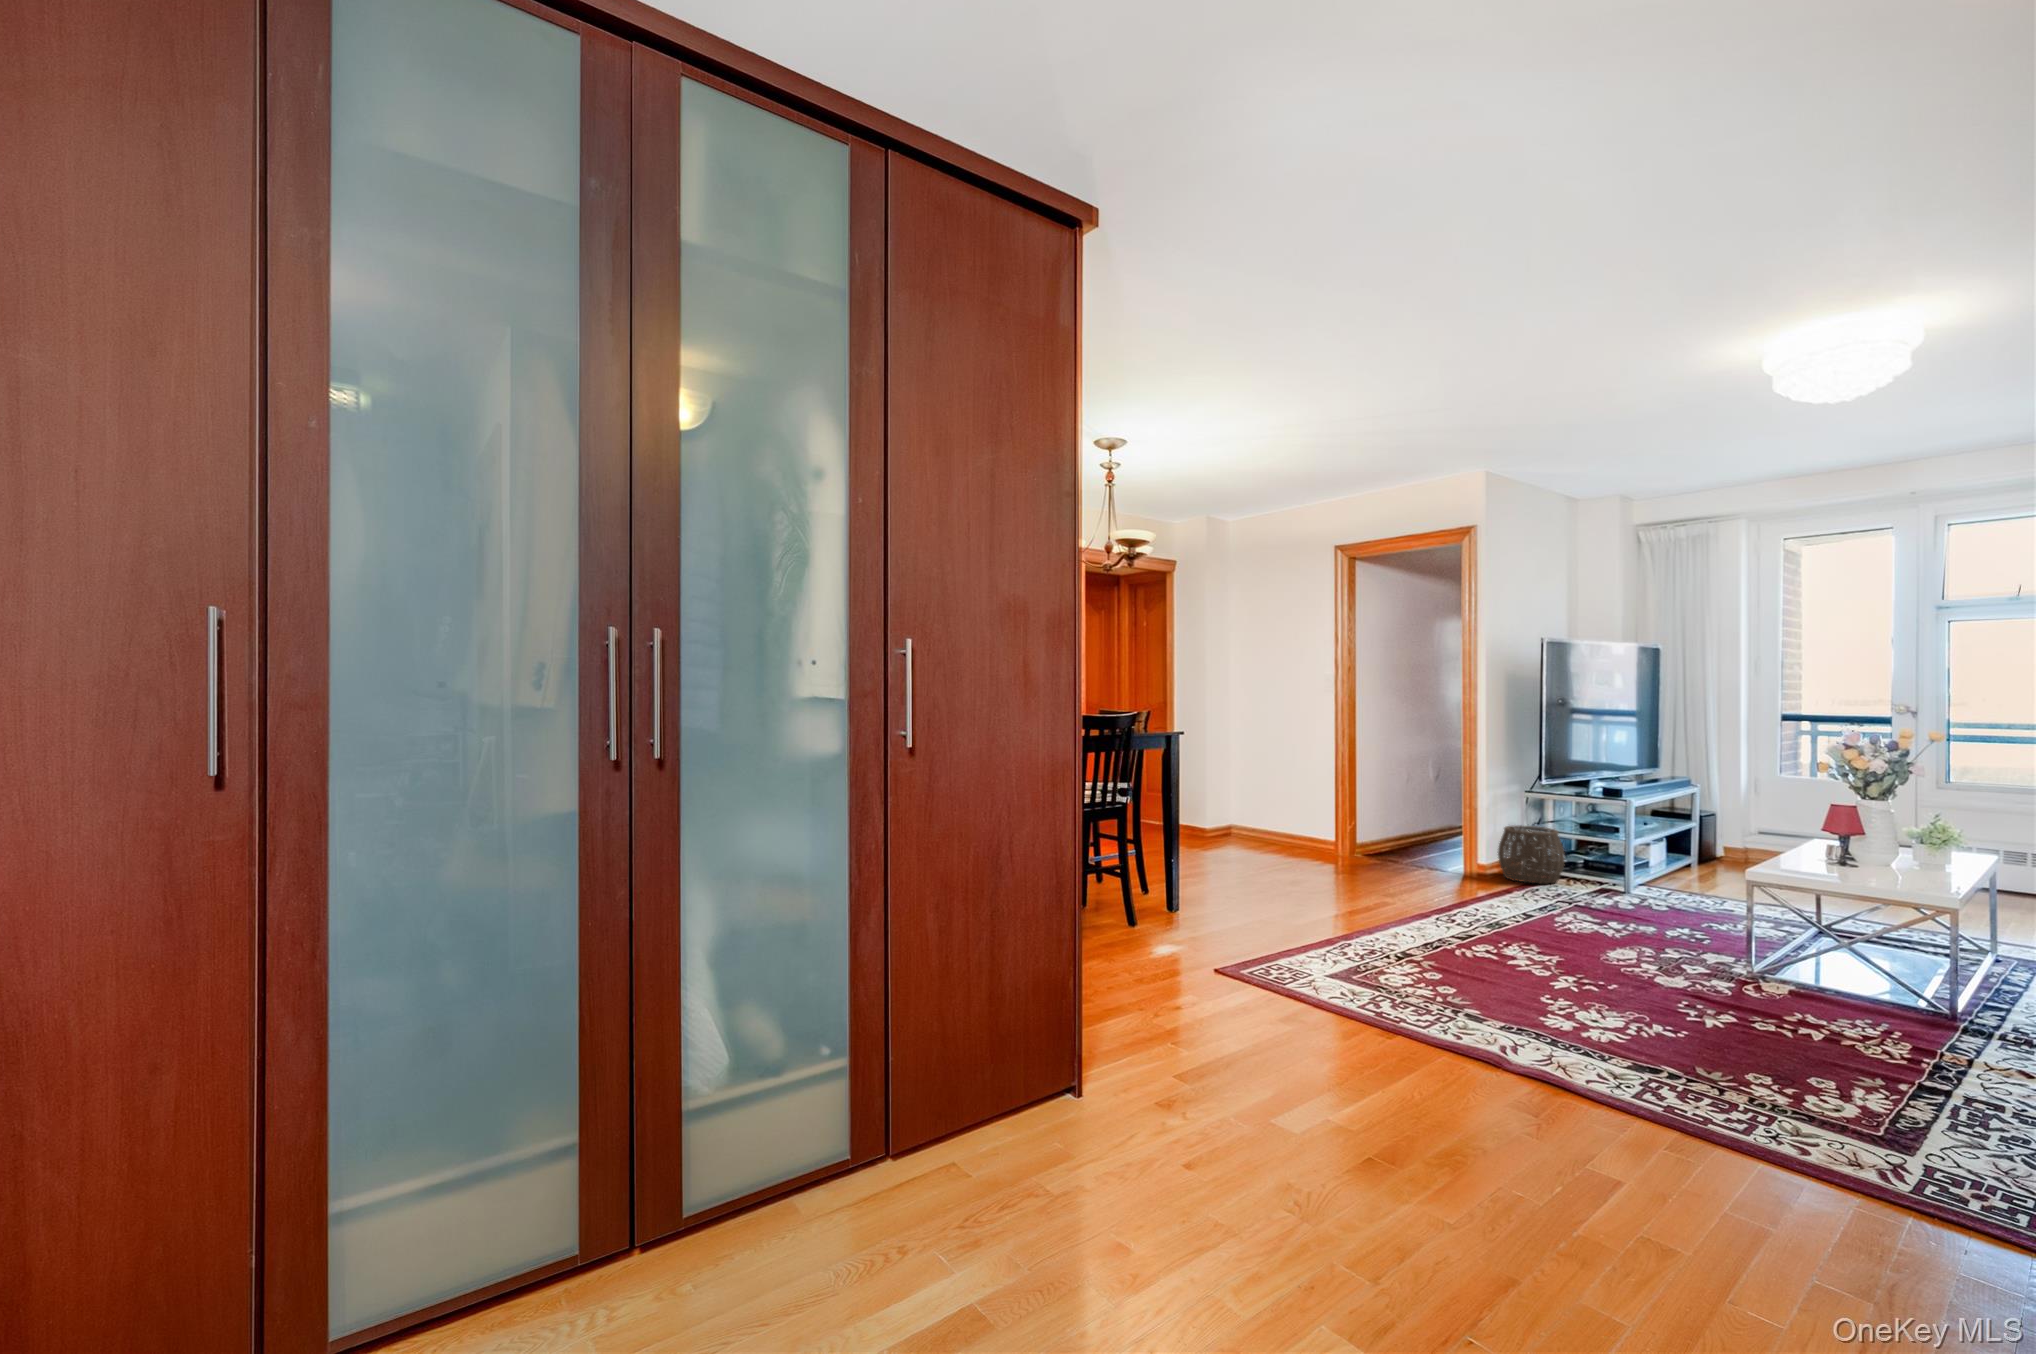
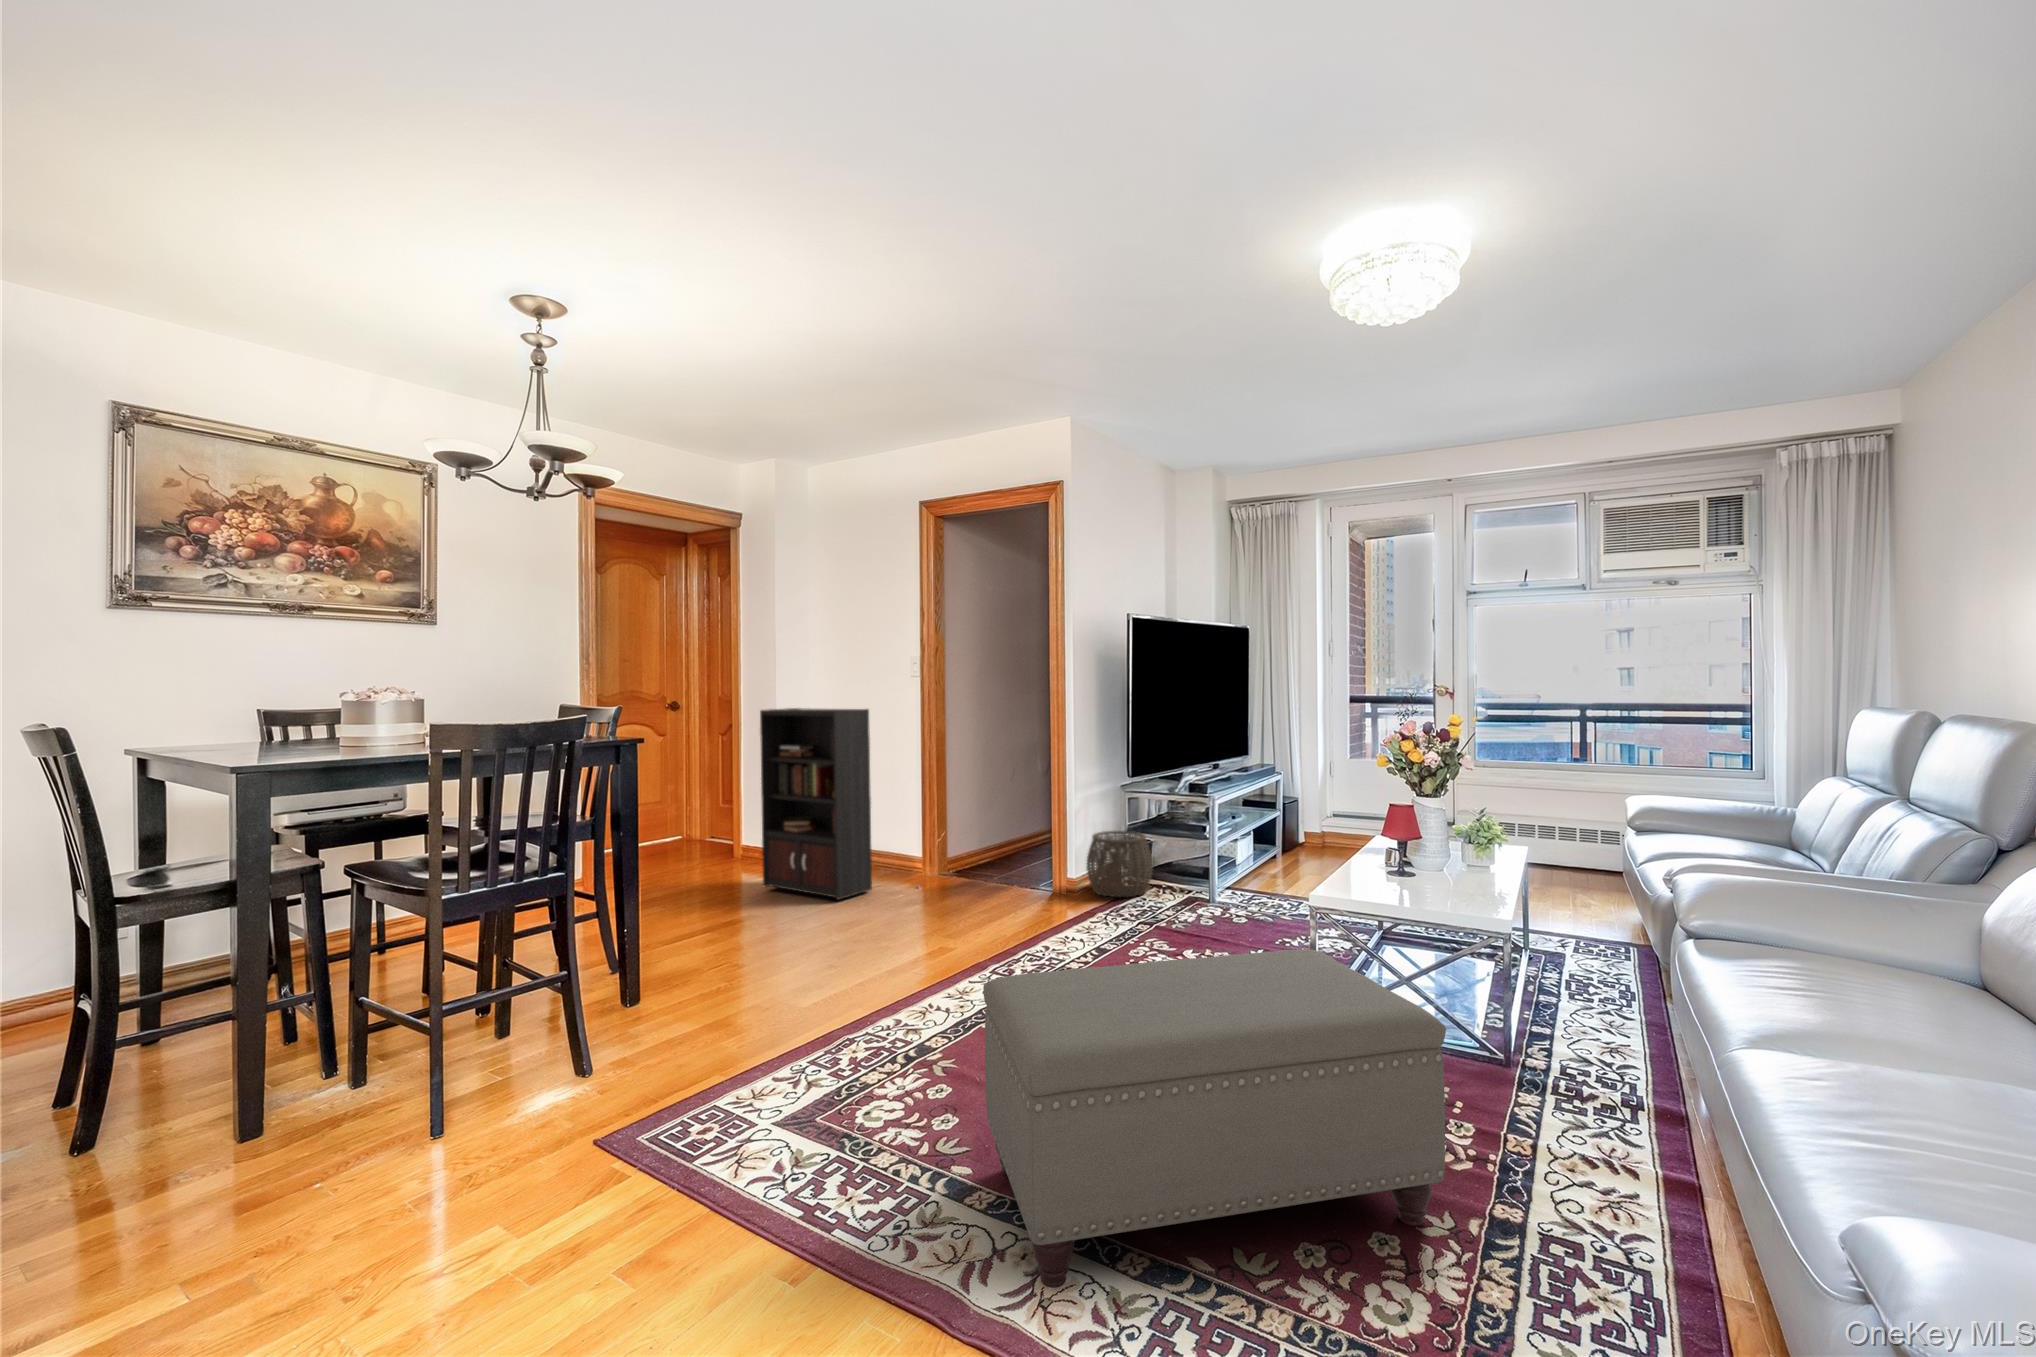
bookcase: none [1202,707,1337,865] -> present [760,708,919,900]
ottoman: none [1492,887,1881,1082] -> present [983,949,1446,1288]

